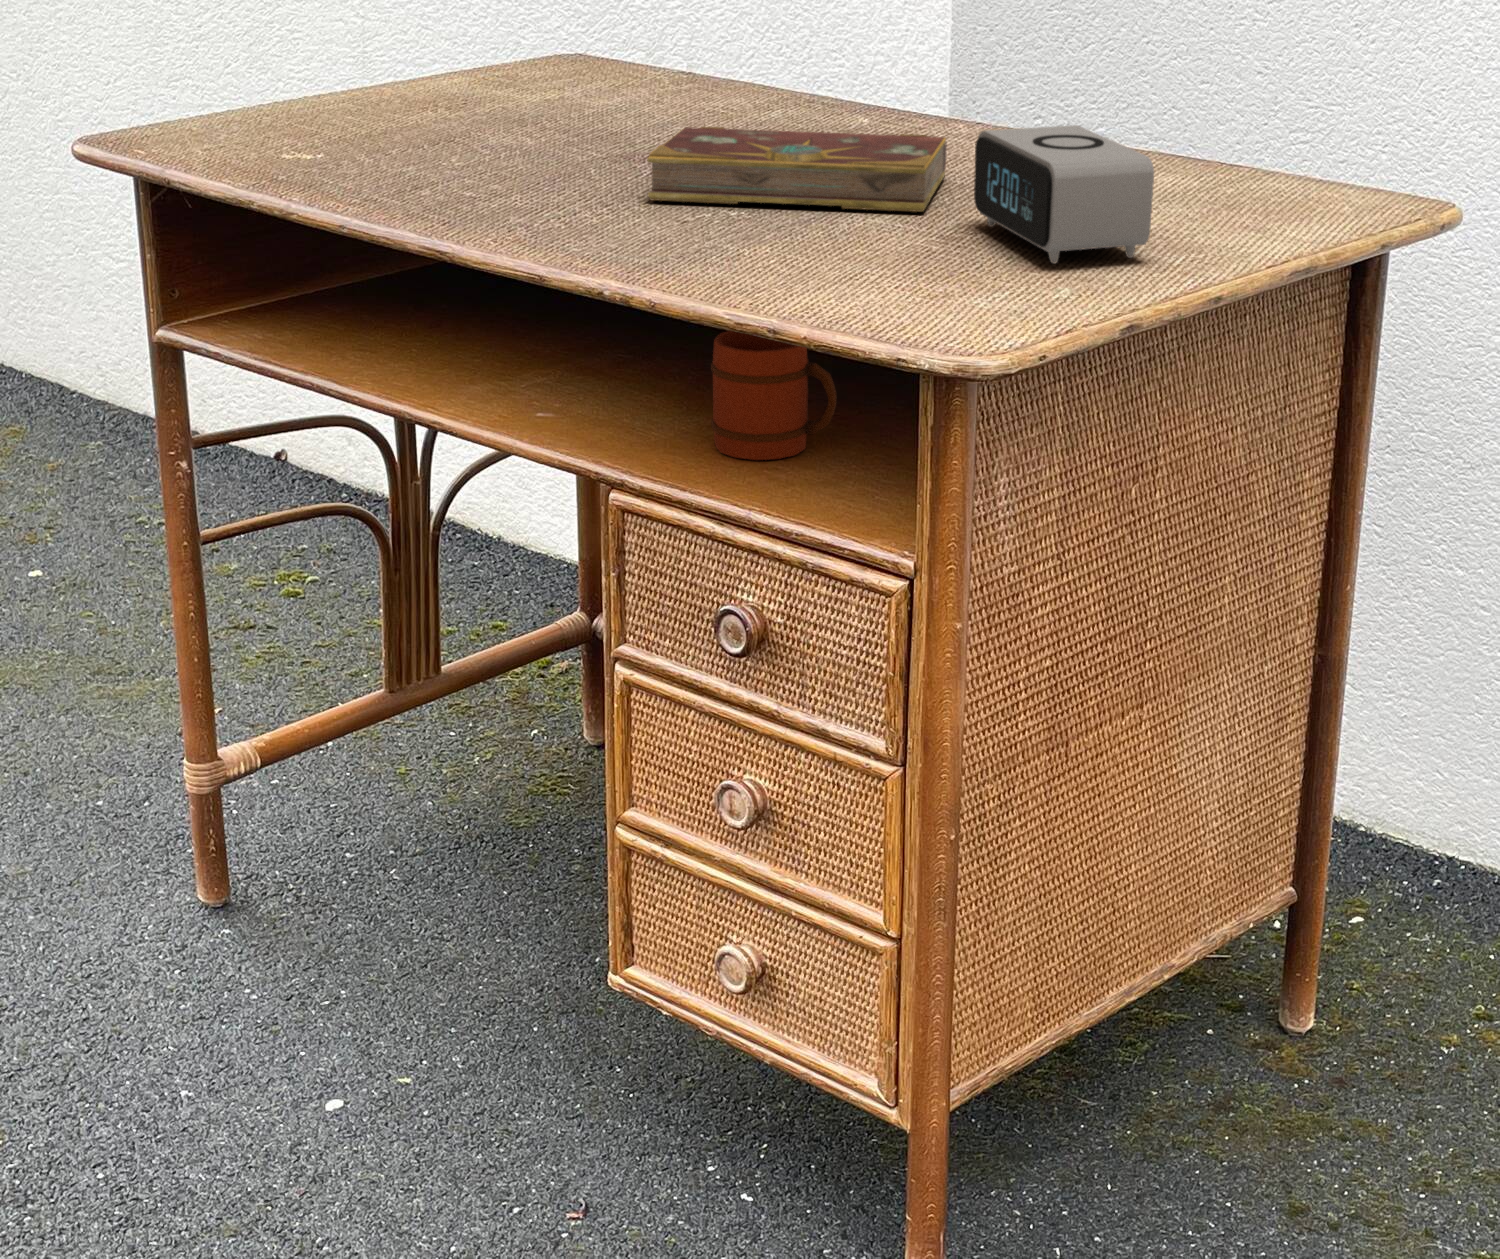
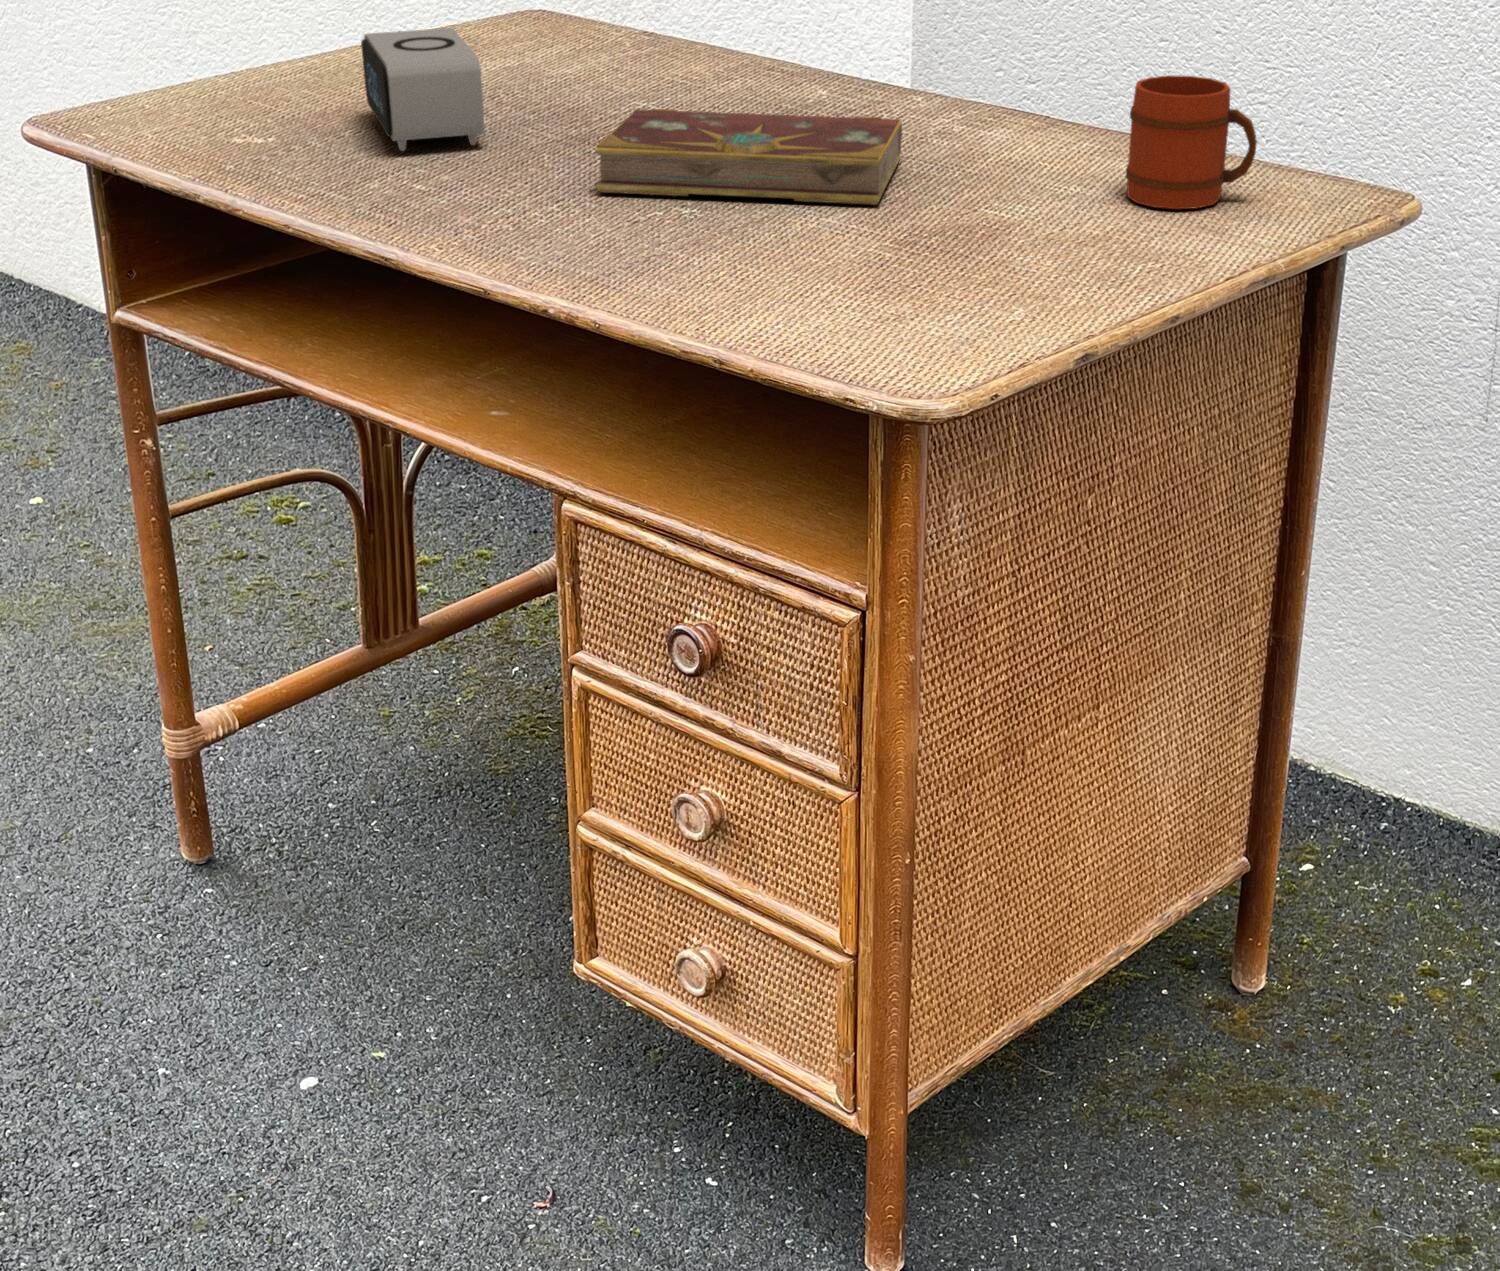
alarm clock: present [974,125,1154,263] -> present [361,28,484,151]
mug: present [711,331,837,460] -> present [1125,75,1257,209]

